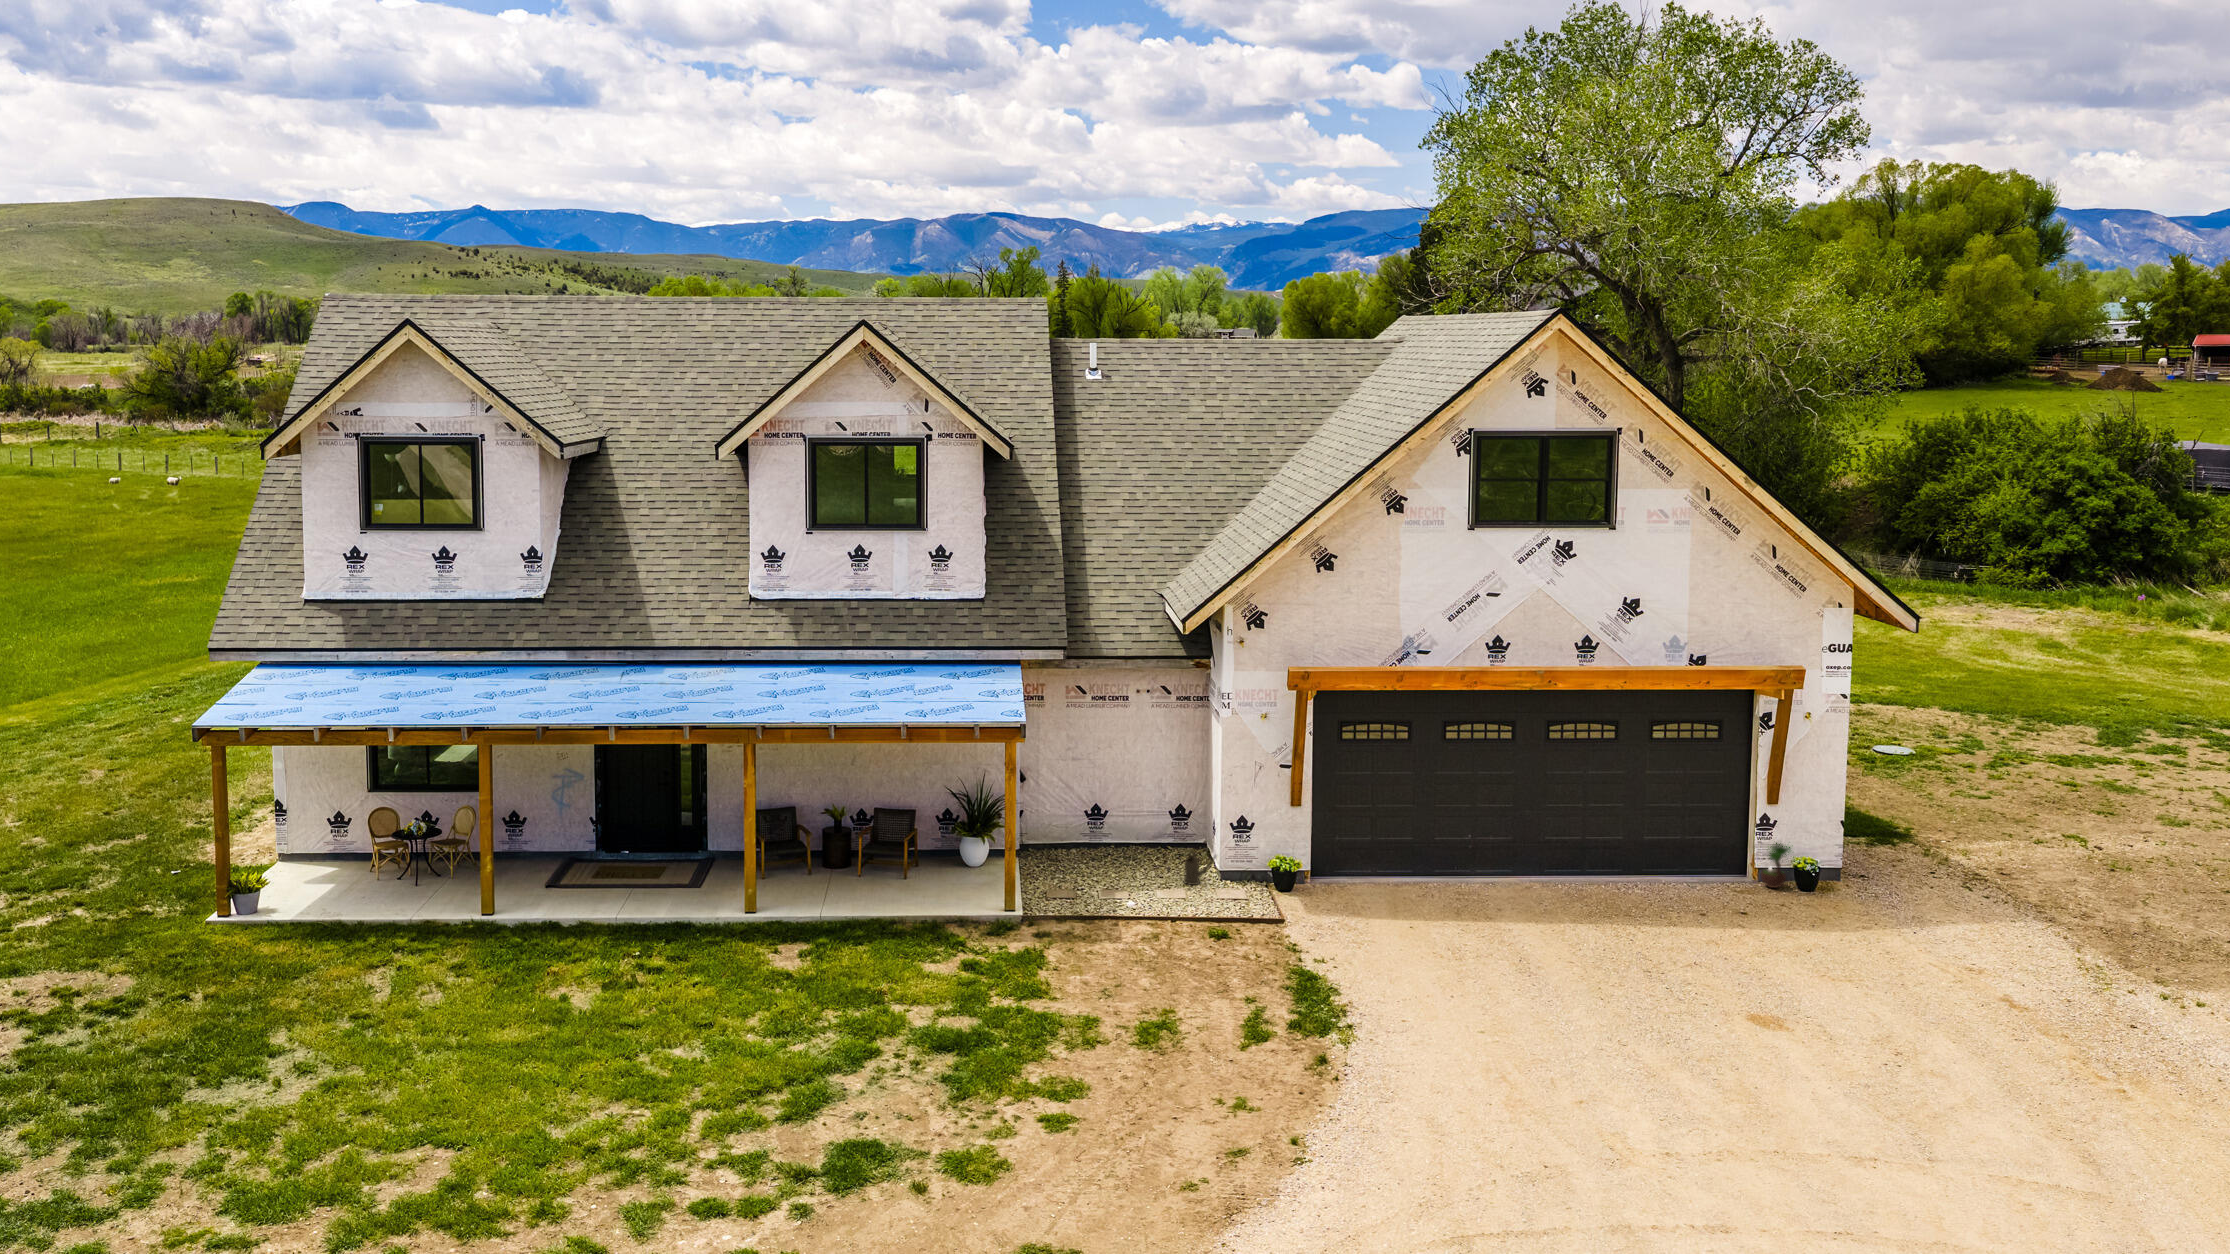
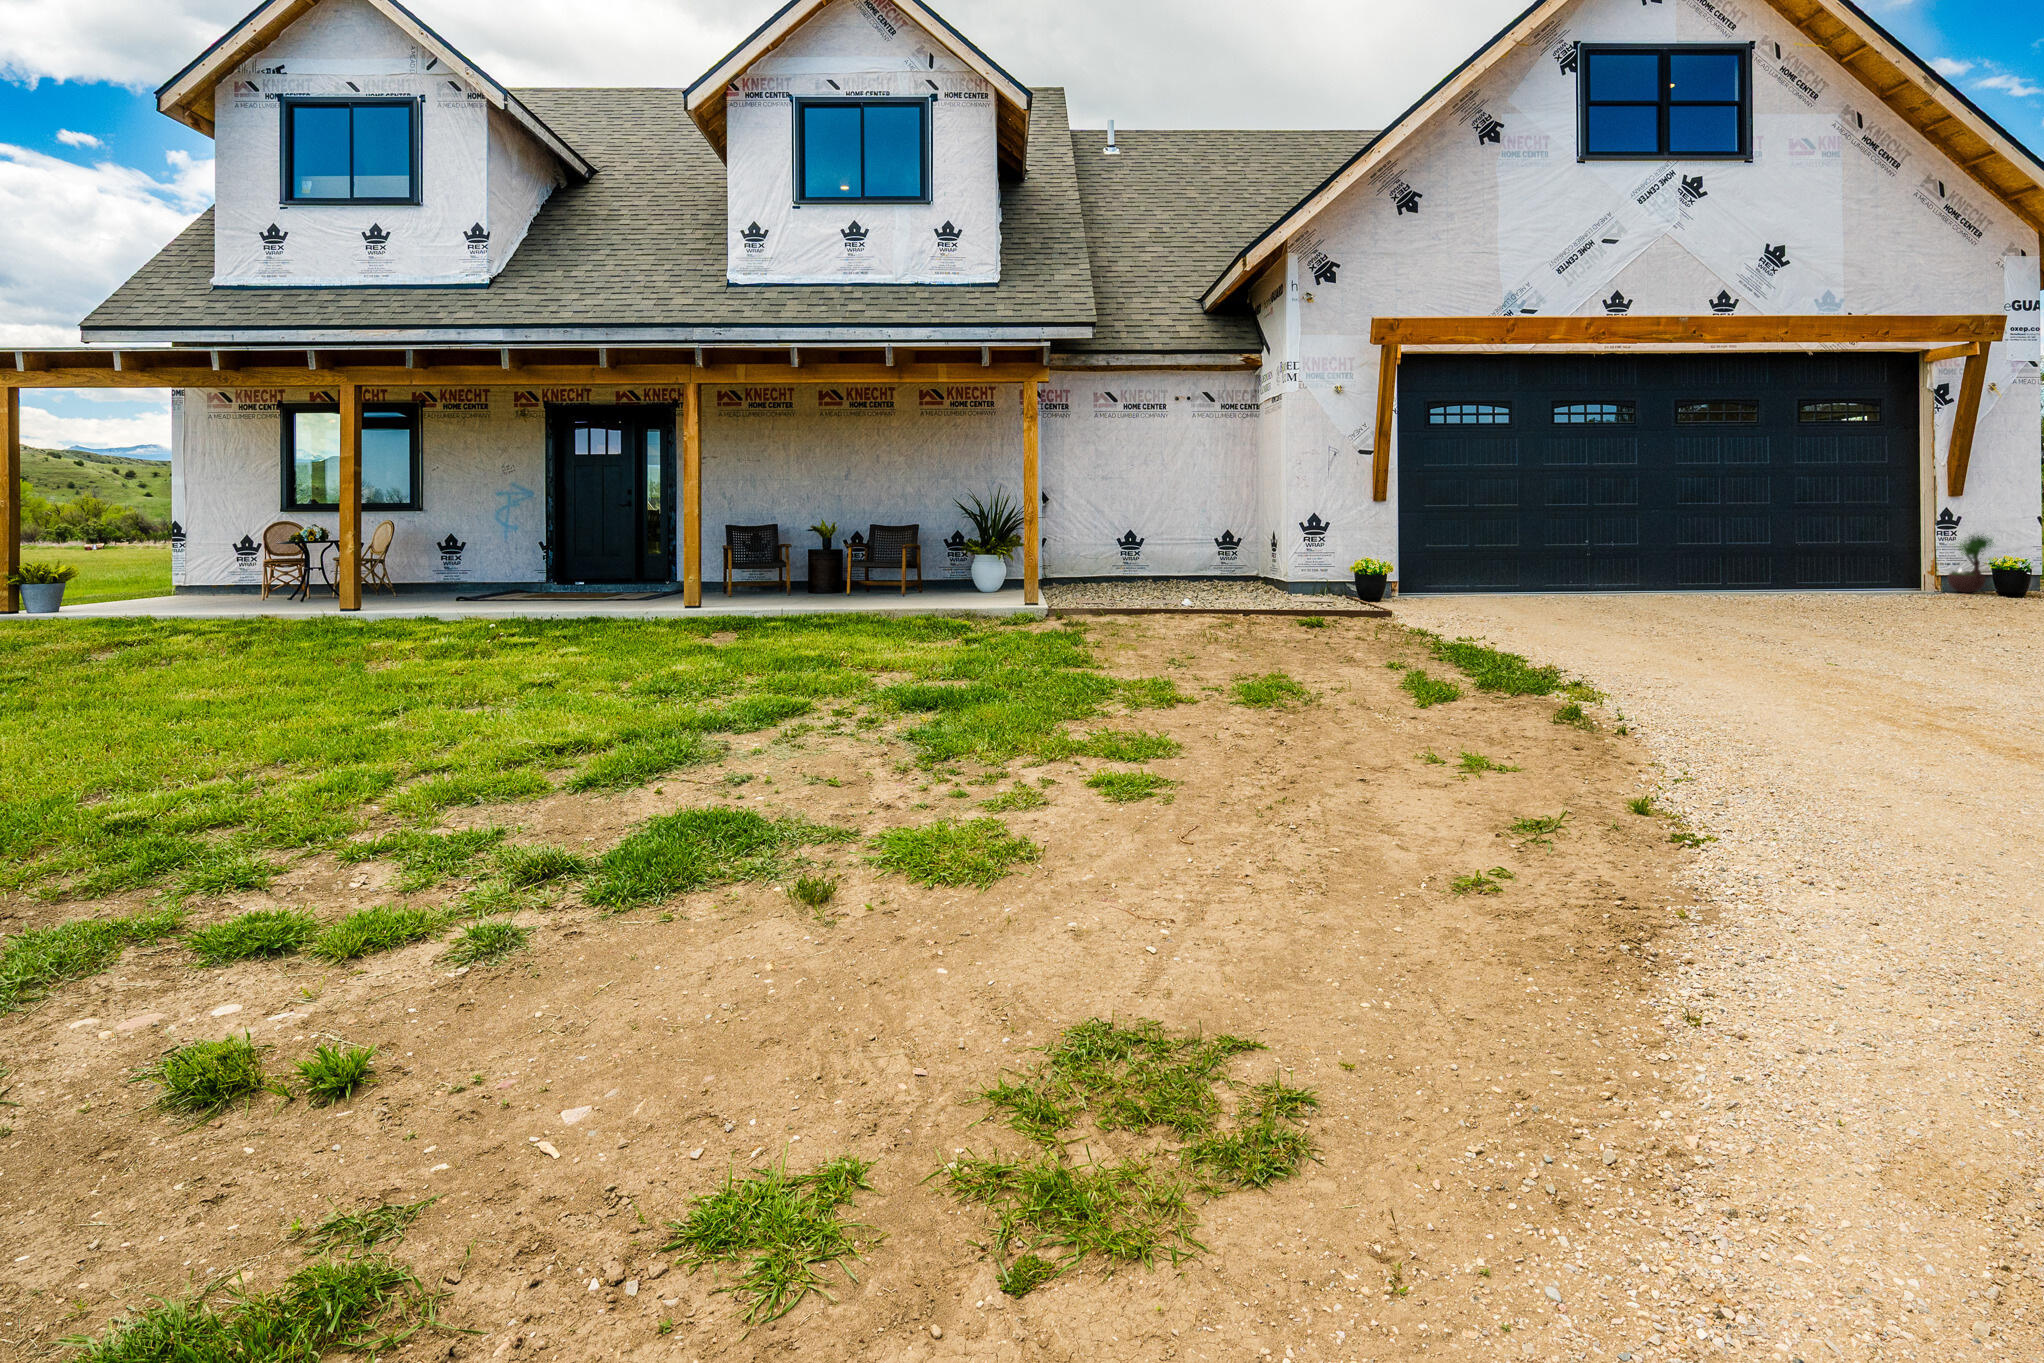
watering can: present [1179,851,1216,885] -> none [1238,557,1283,597]

